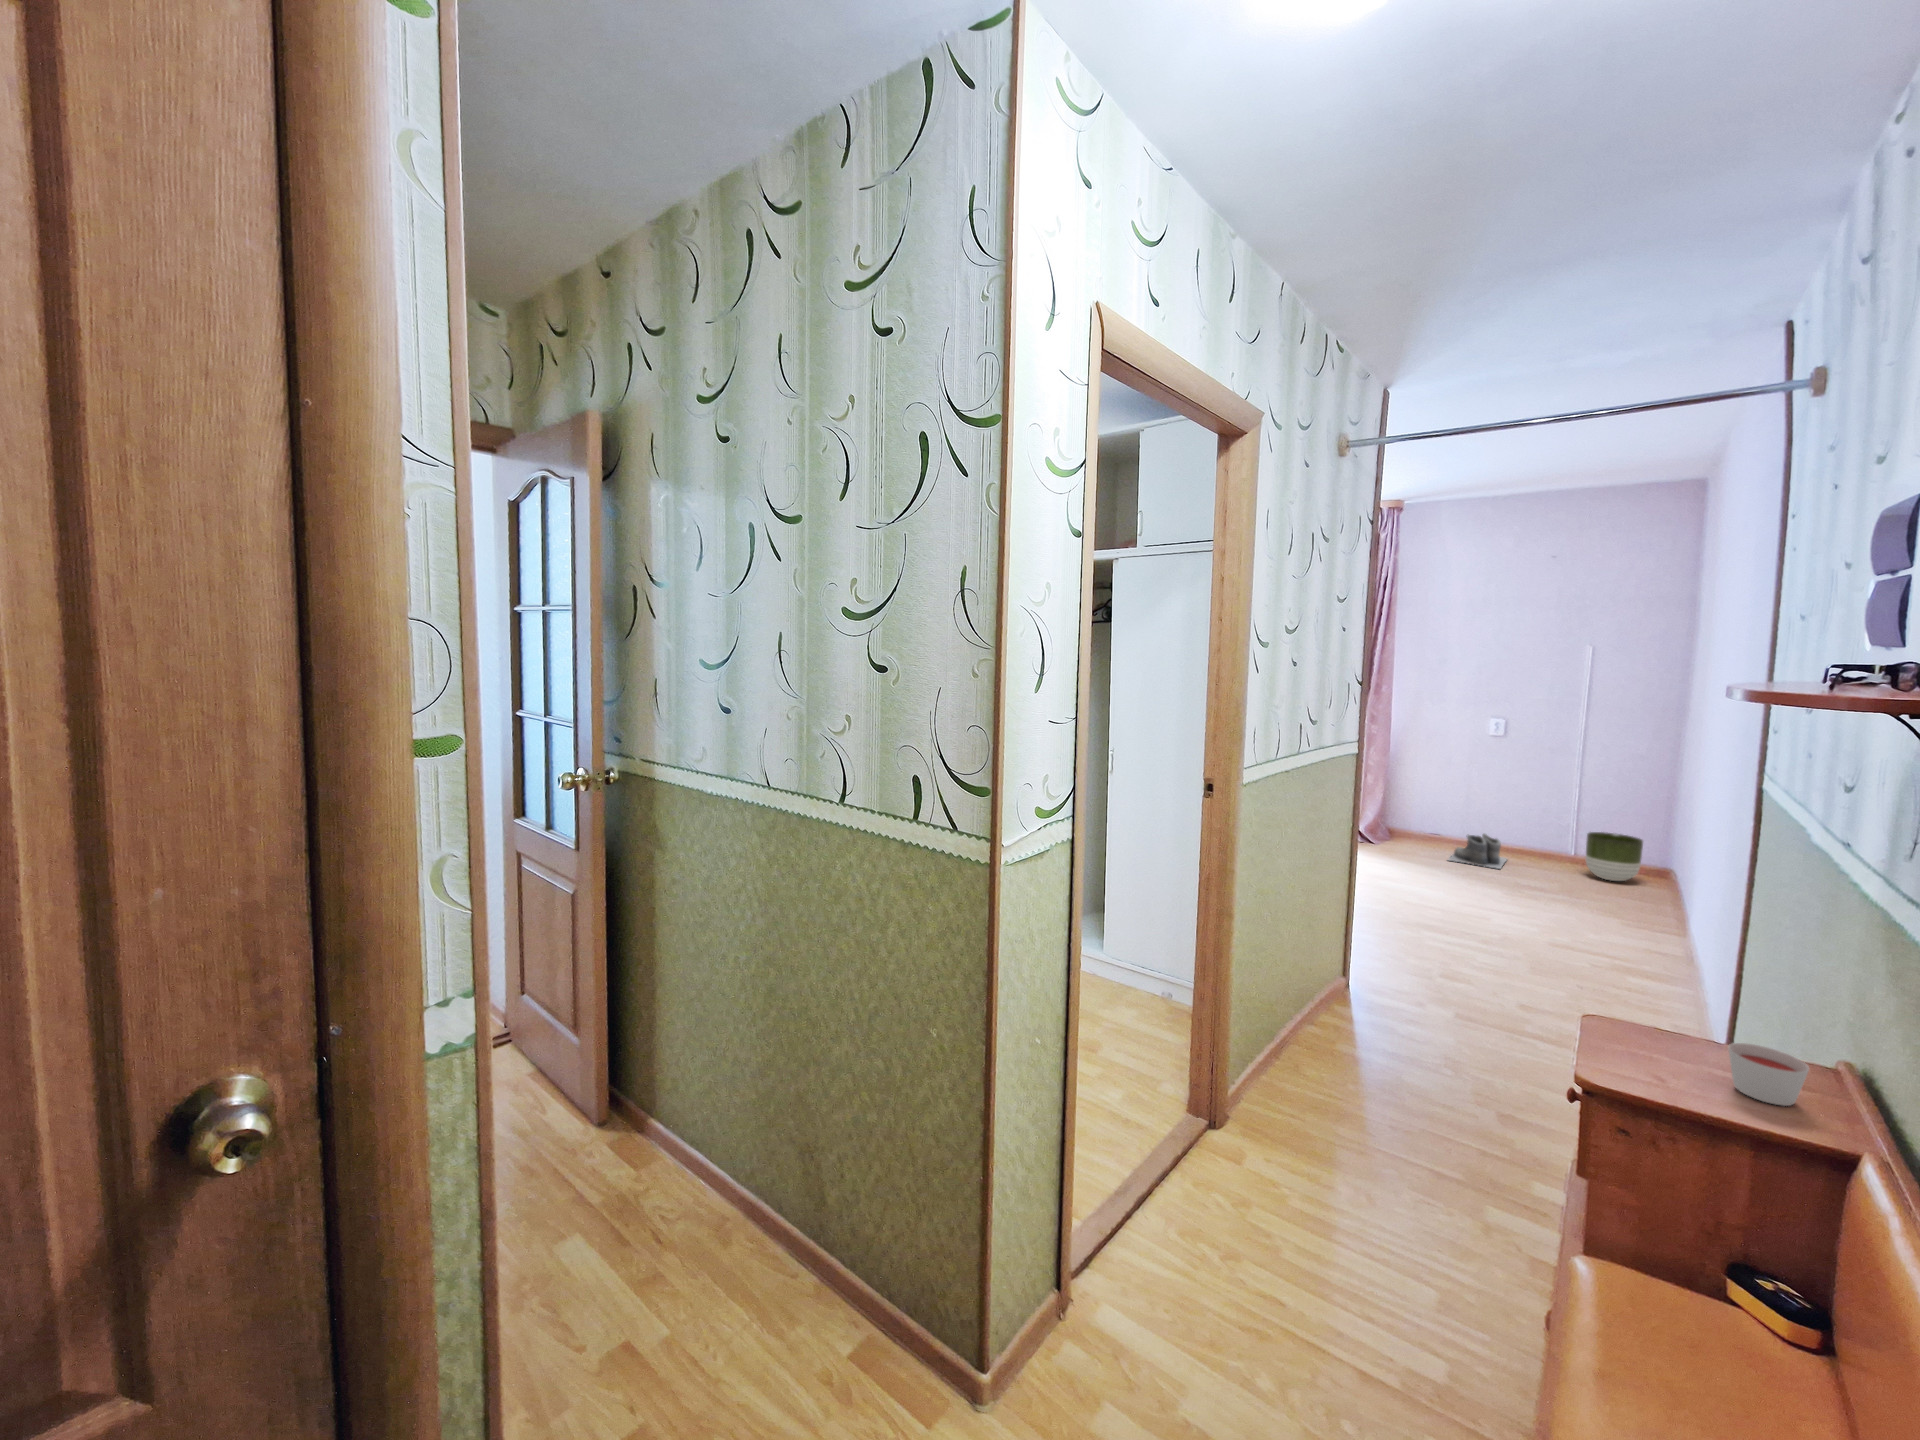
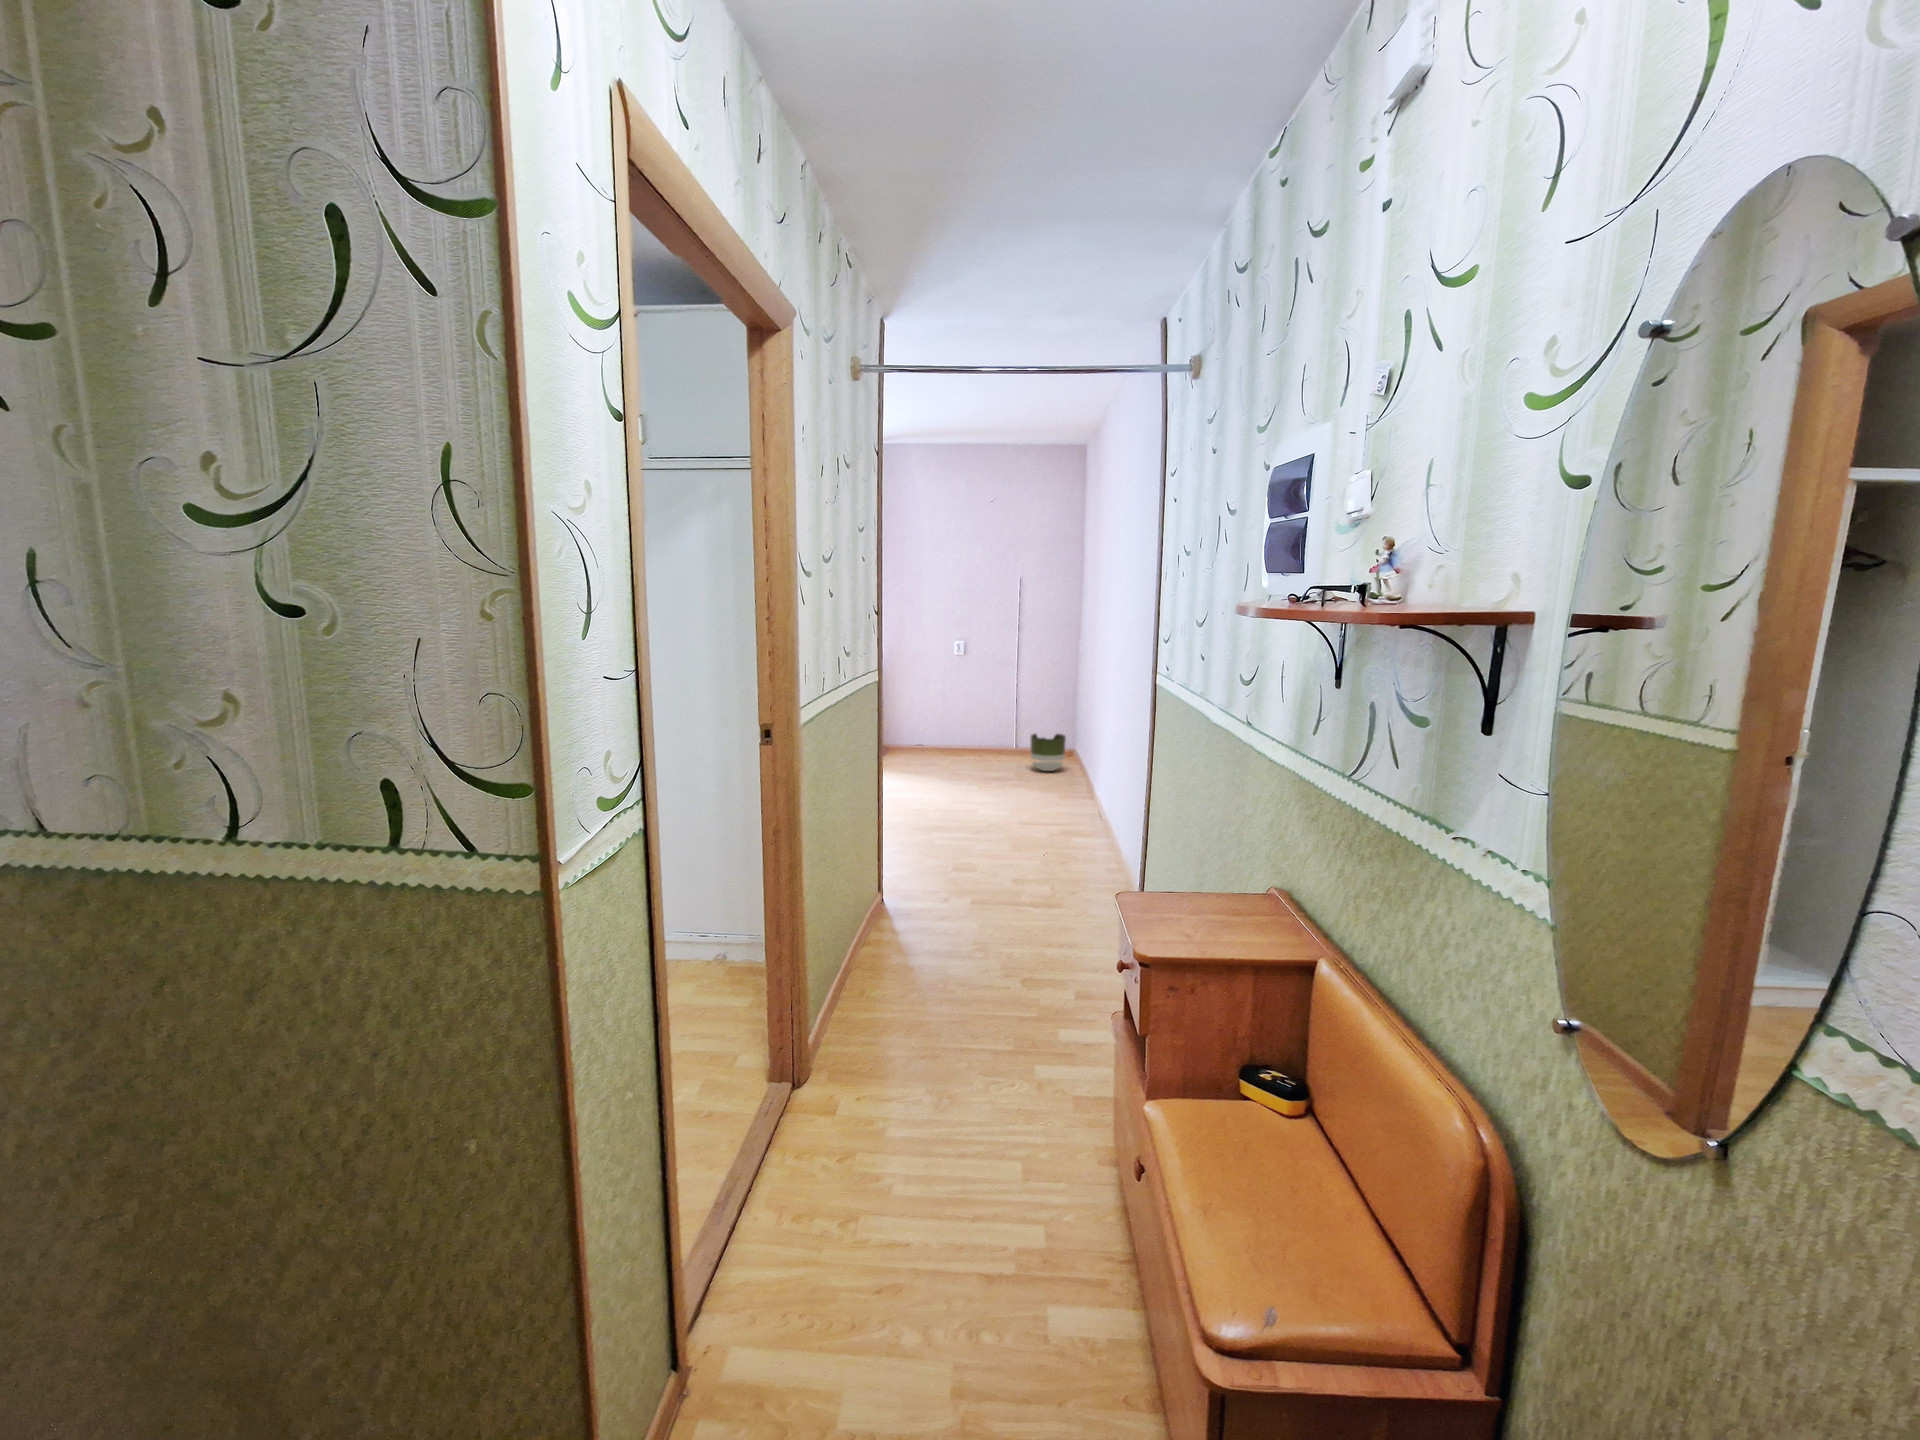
boots: present [1448,834,1507,869] -> none [935,746,978,775]
candle: present [1728,1043,1809,1106] -> none [1218,891,1264,934]

